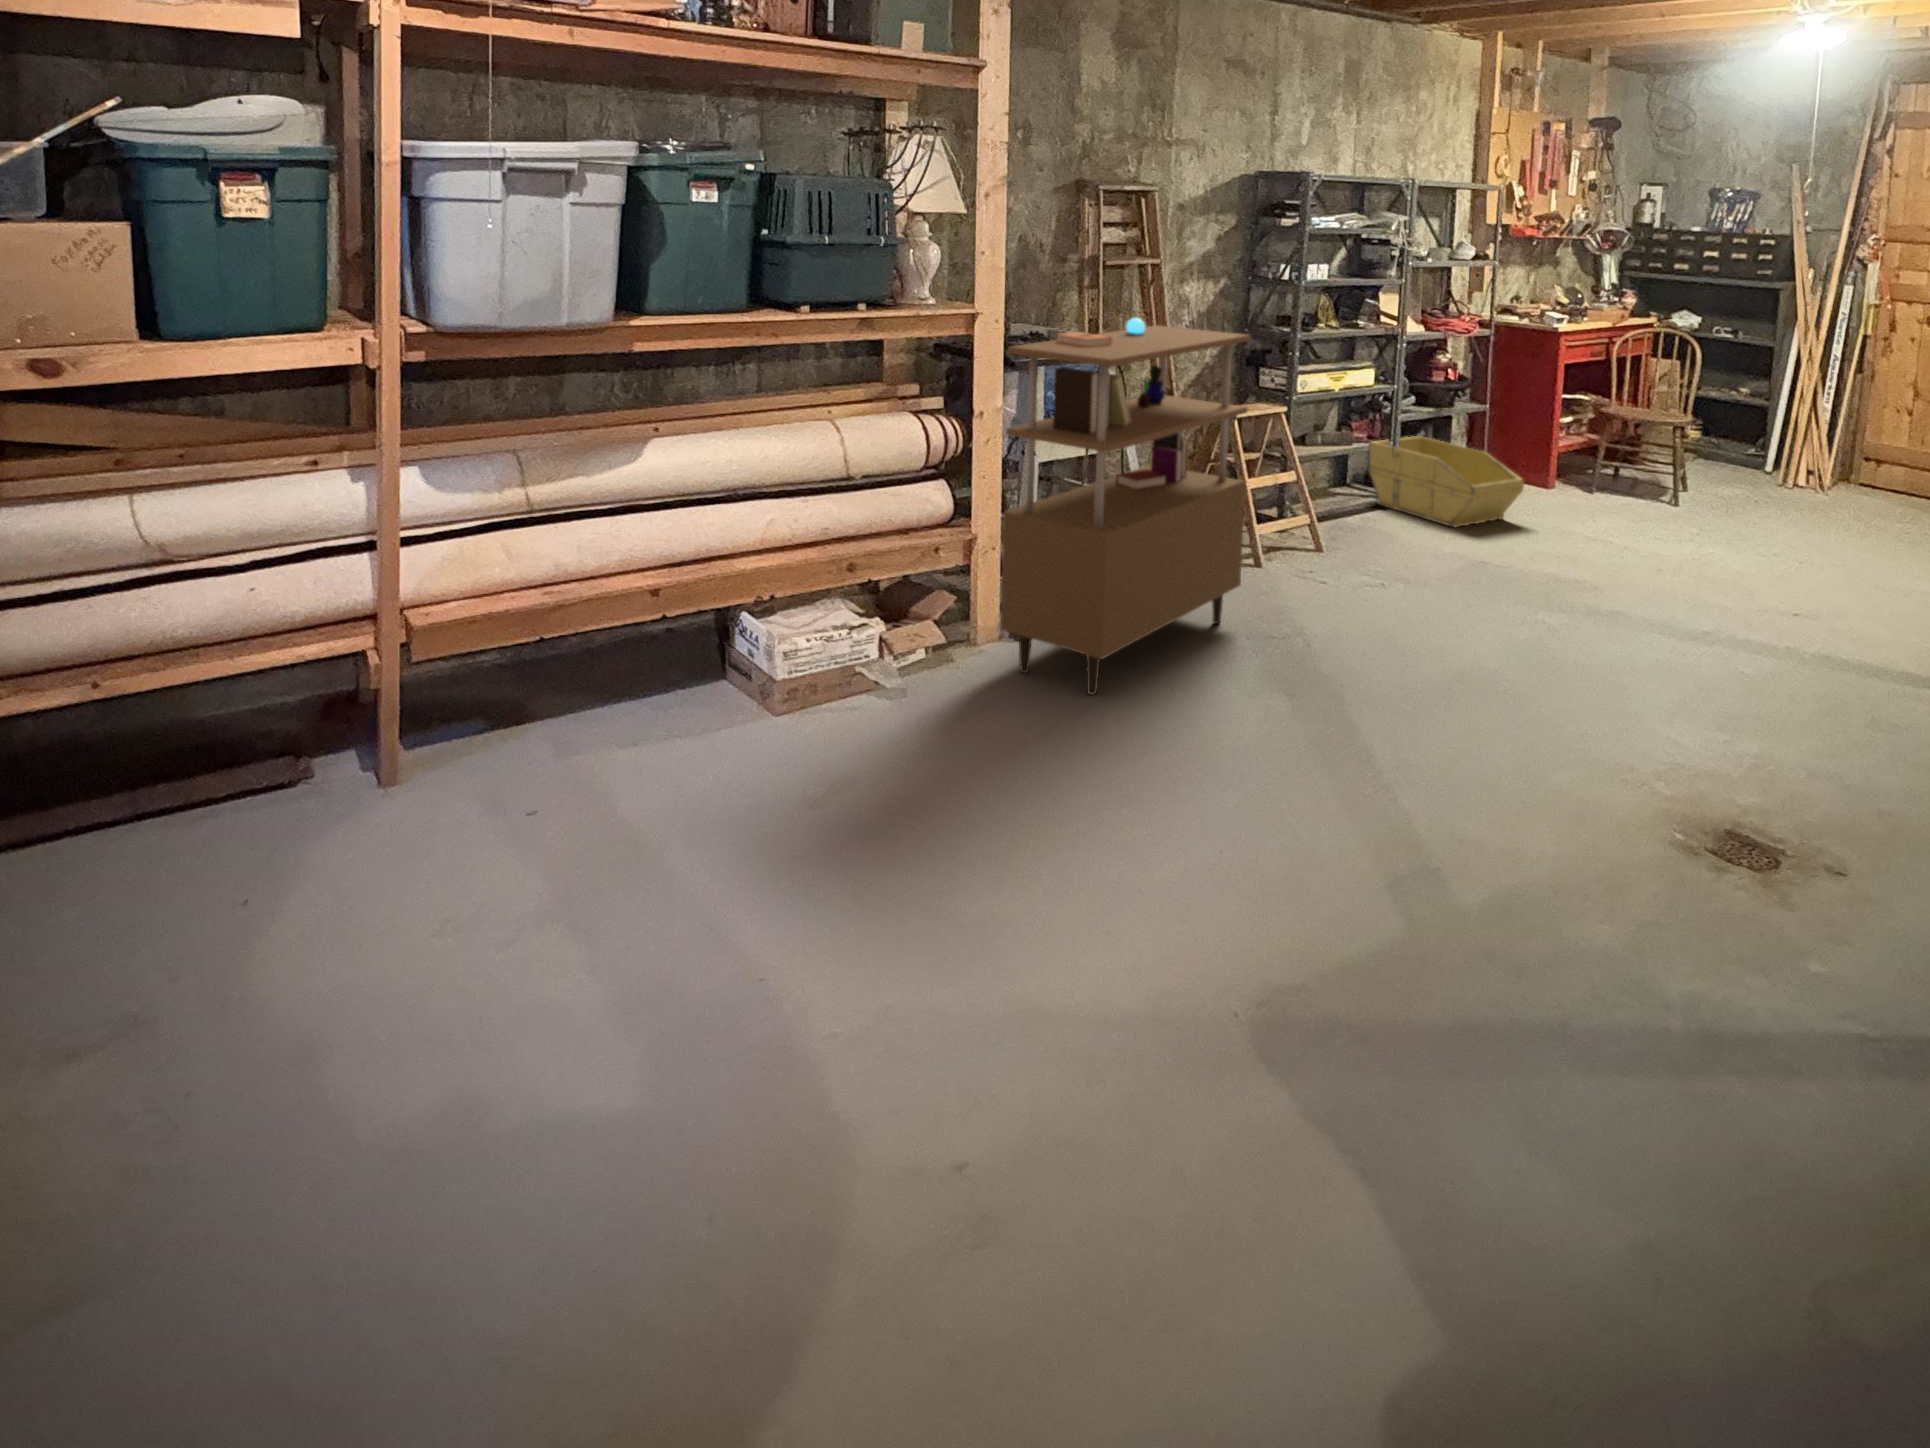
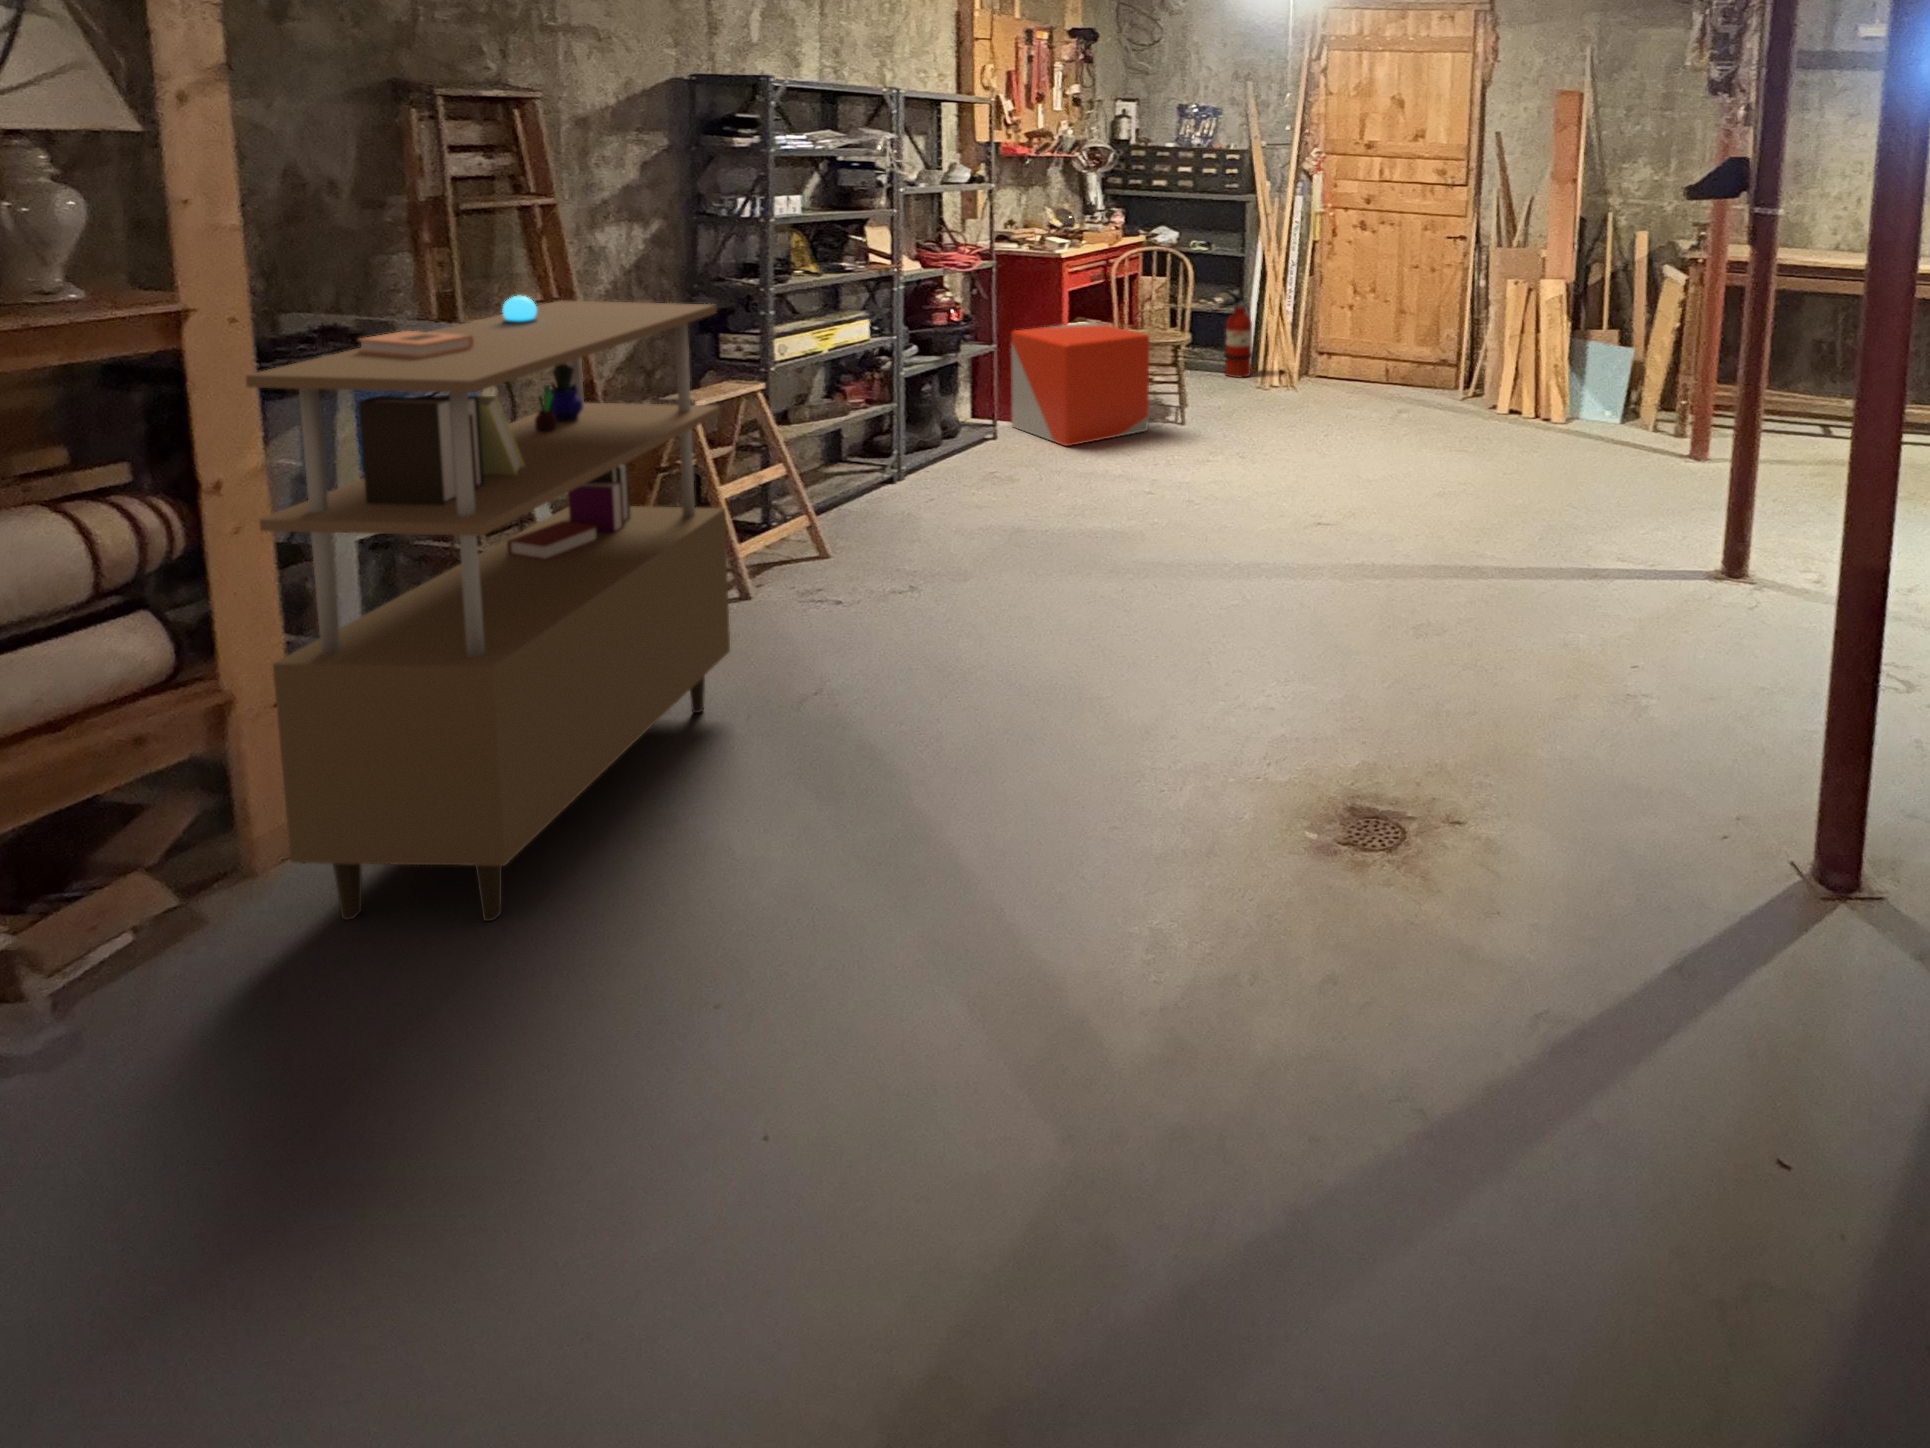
fire extinguisher: none [1734,379,1779,475] -> present [1218,290,1253,377]
stool: none [1498,395,1641,507] -> present [1011,322,1149,446]
storage bin: present [1368,436,1524,528] -> none [869,389,1049,491]

